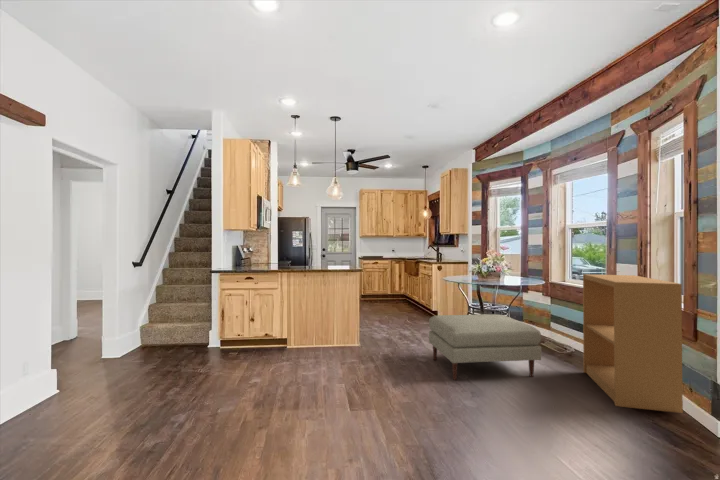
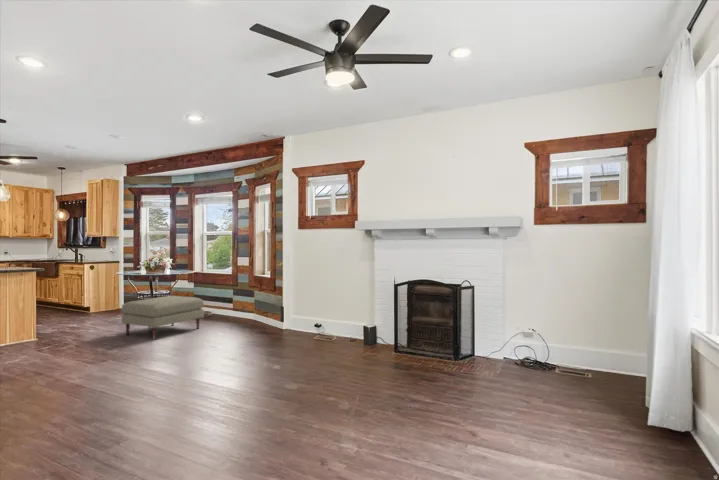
bookshelf: present [583,274,683,413] -> none [223,263,269,329]

